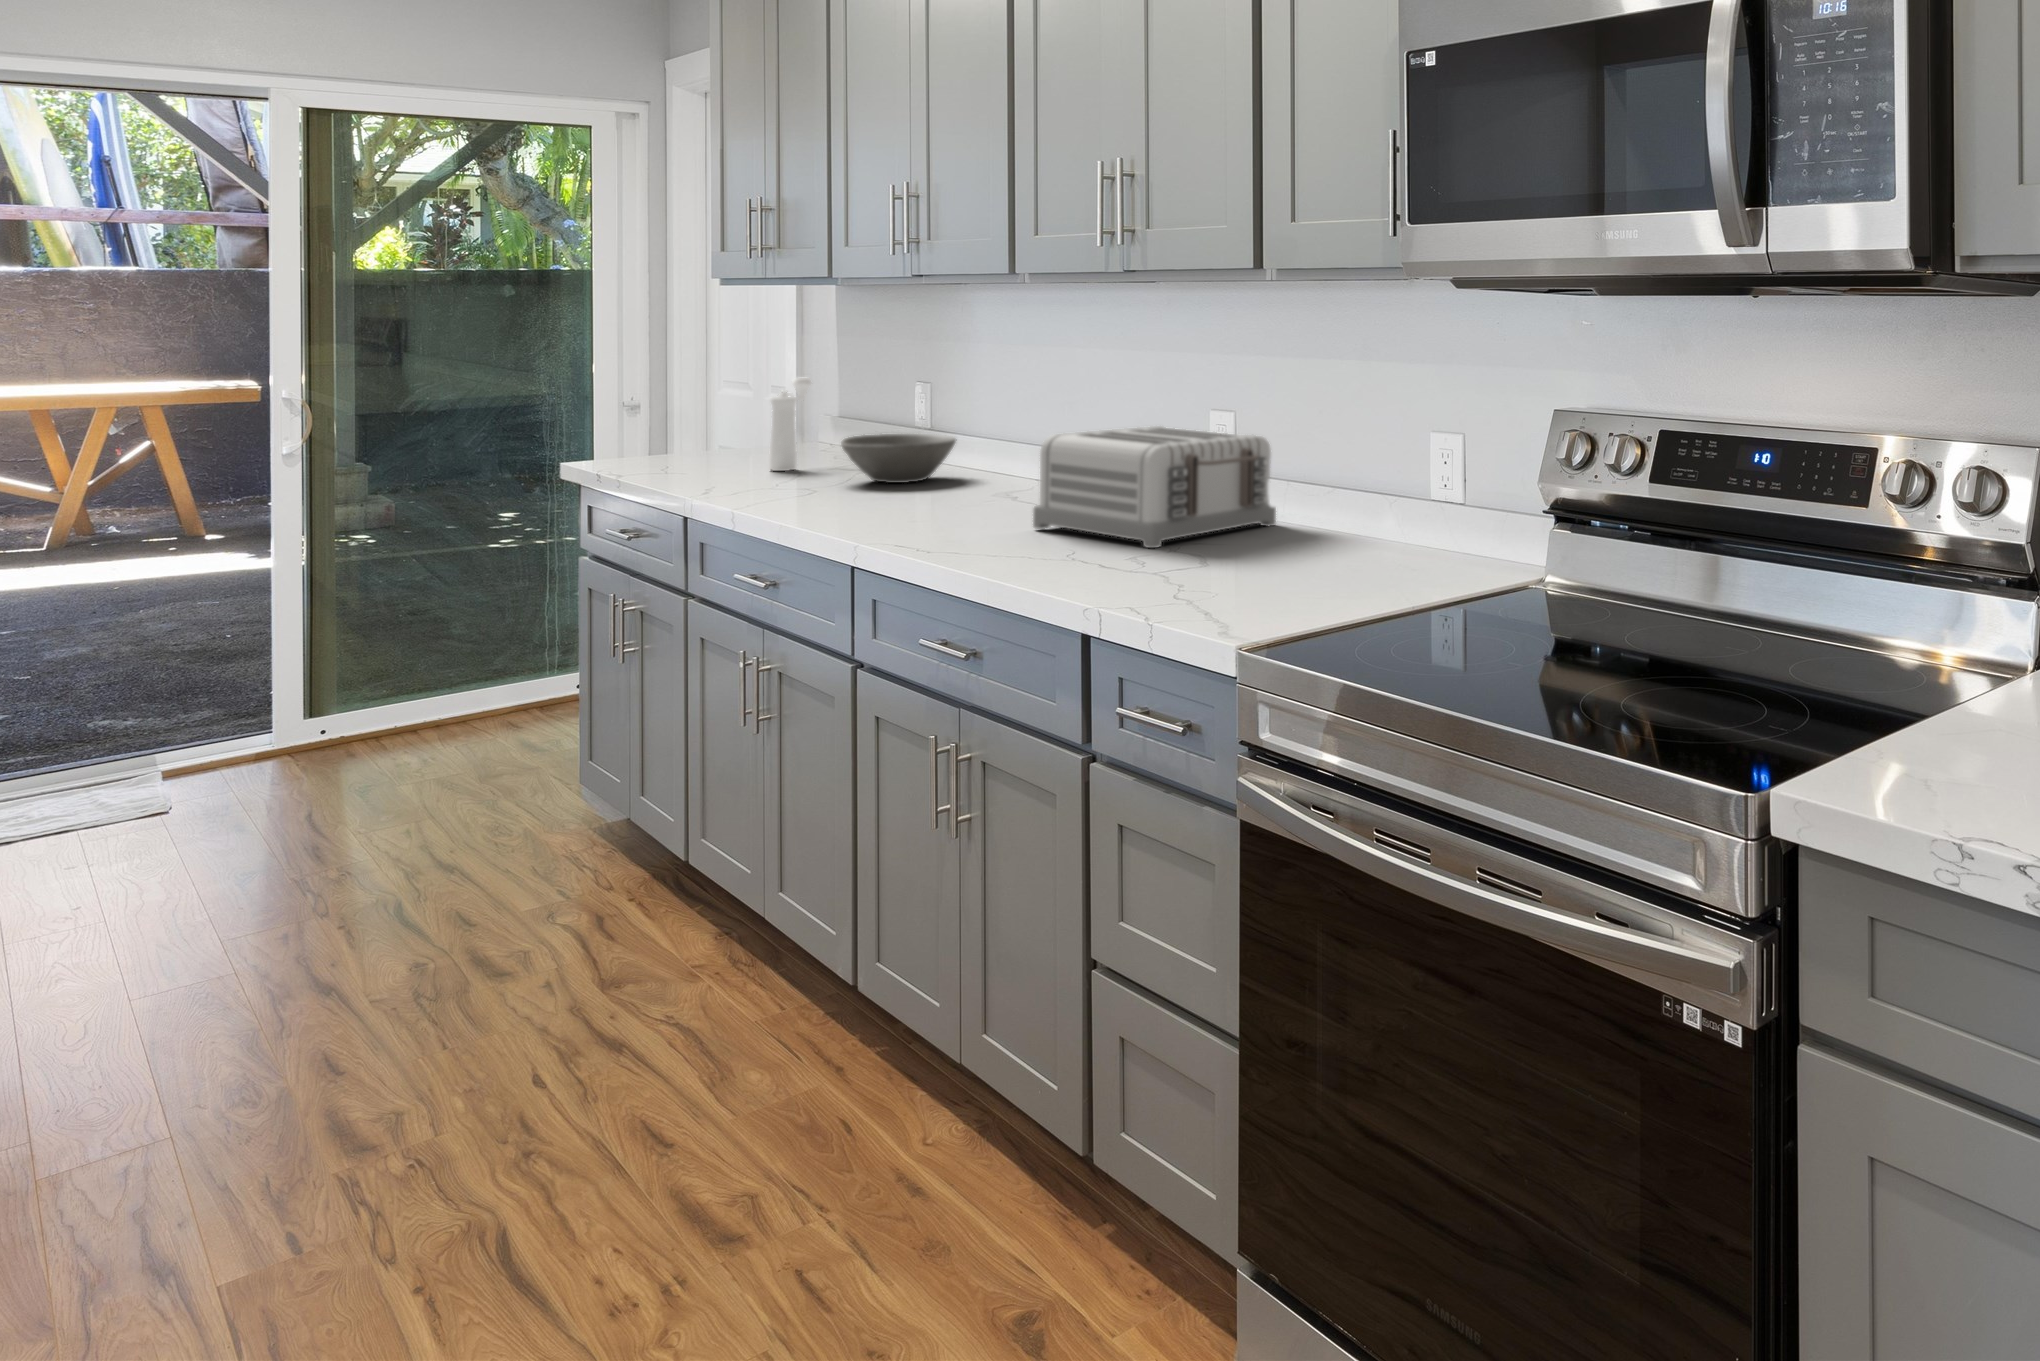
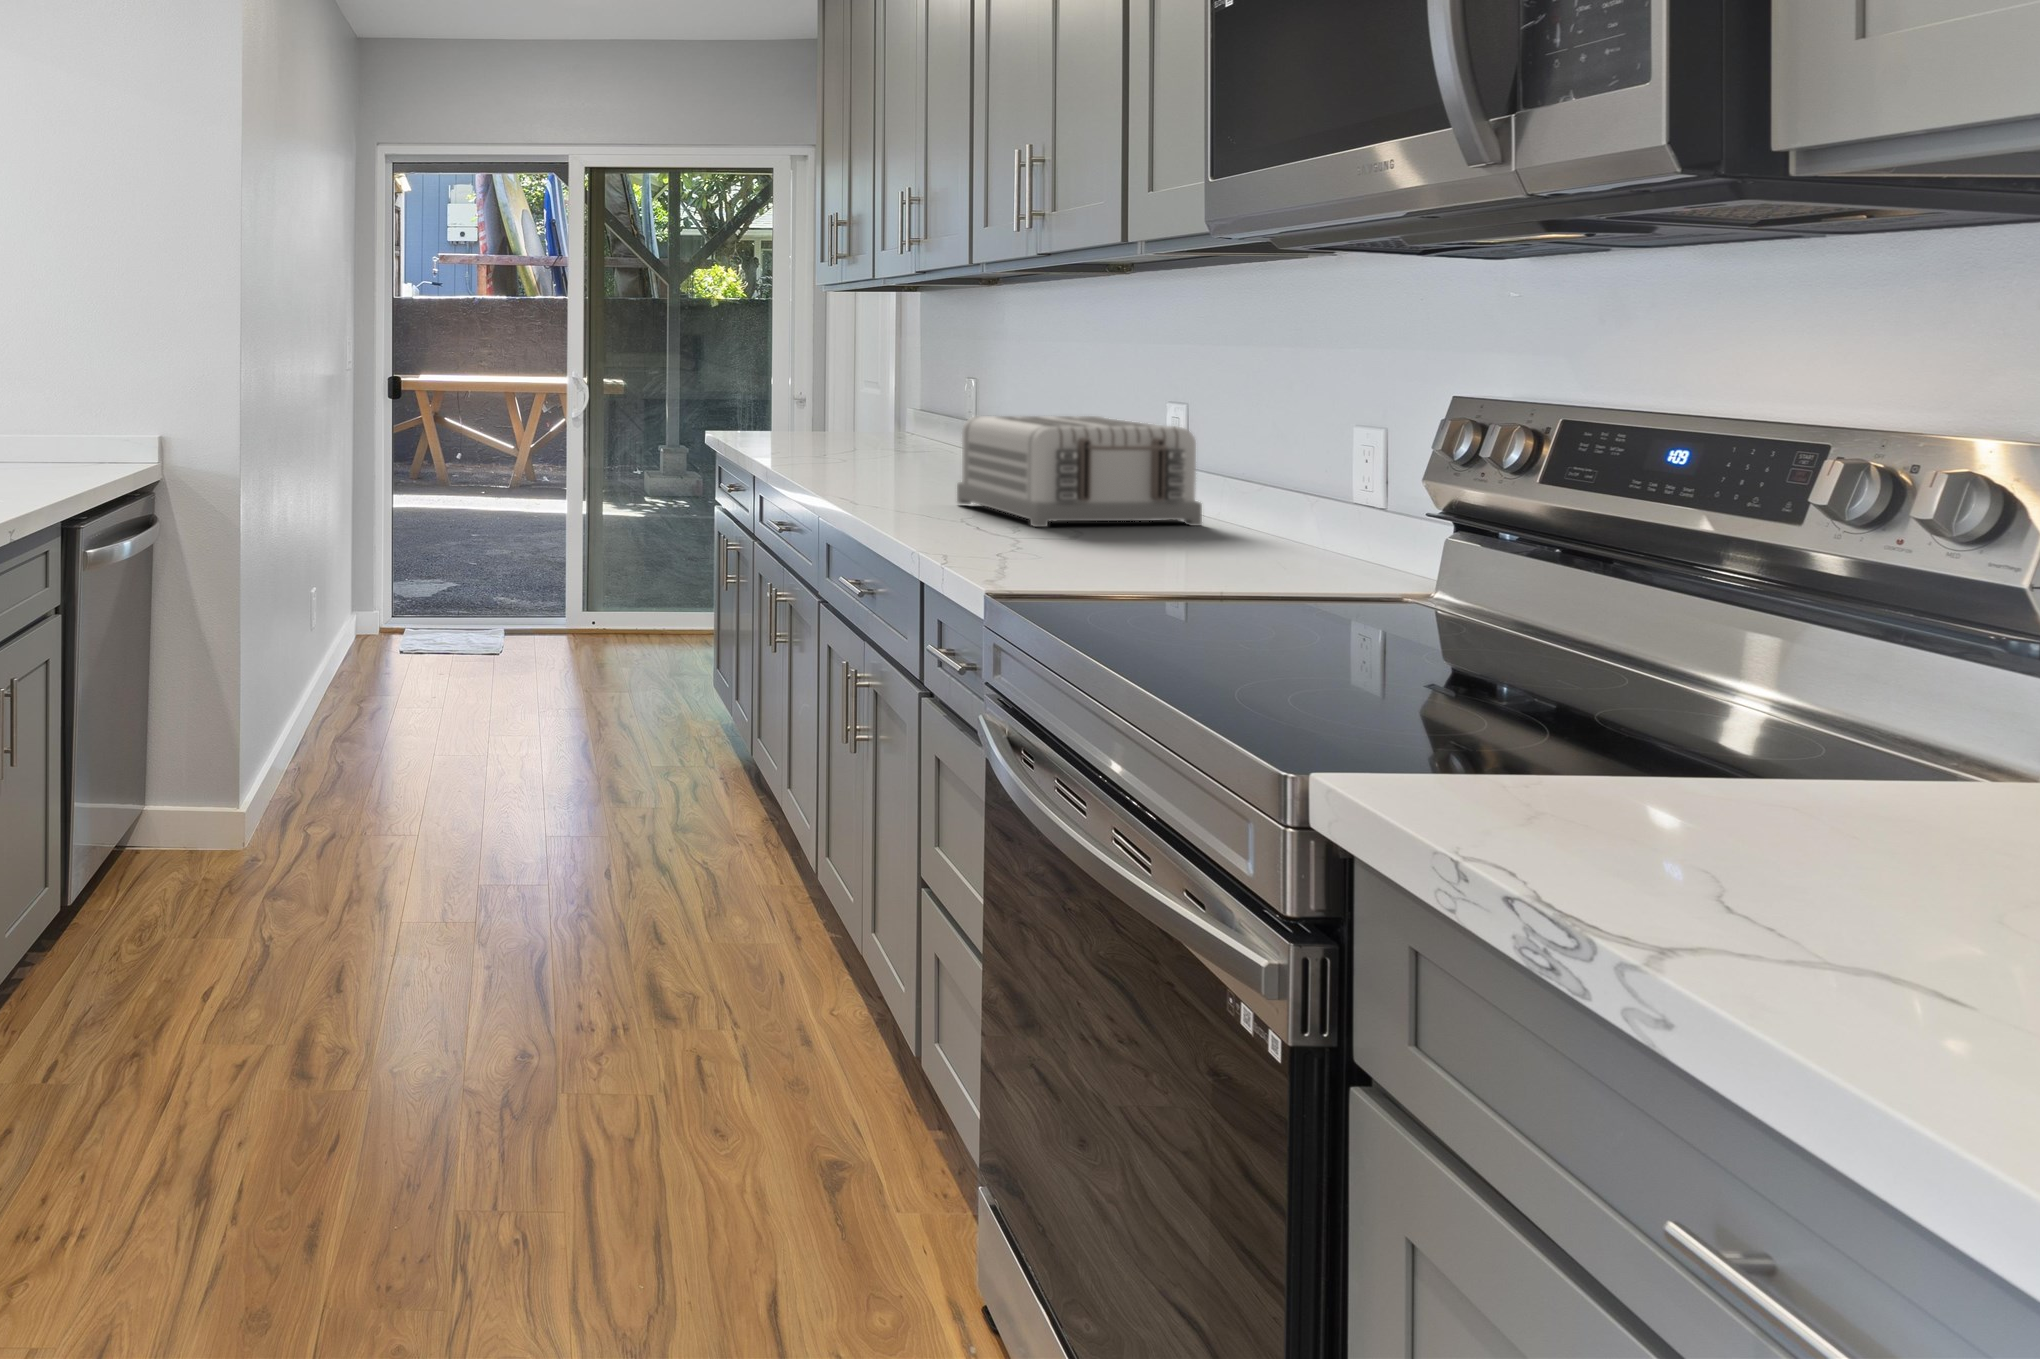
pepper mill: present [769,378,811,471] -> none [822,372,861,451]
bowl: present [841,434,956,483] -> none [859,422,959,465]

